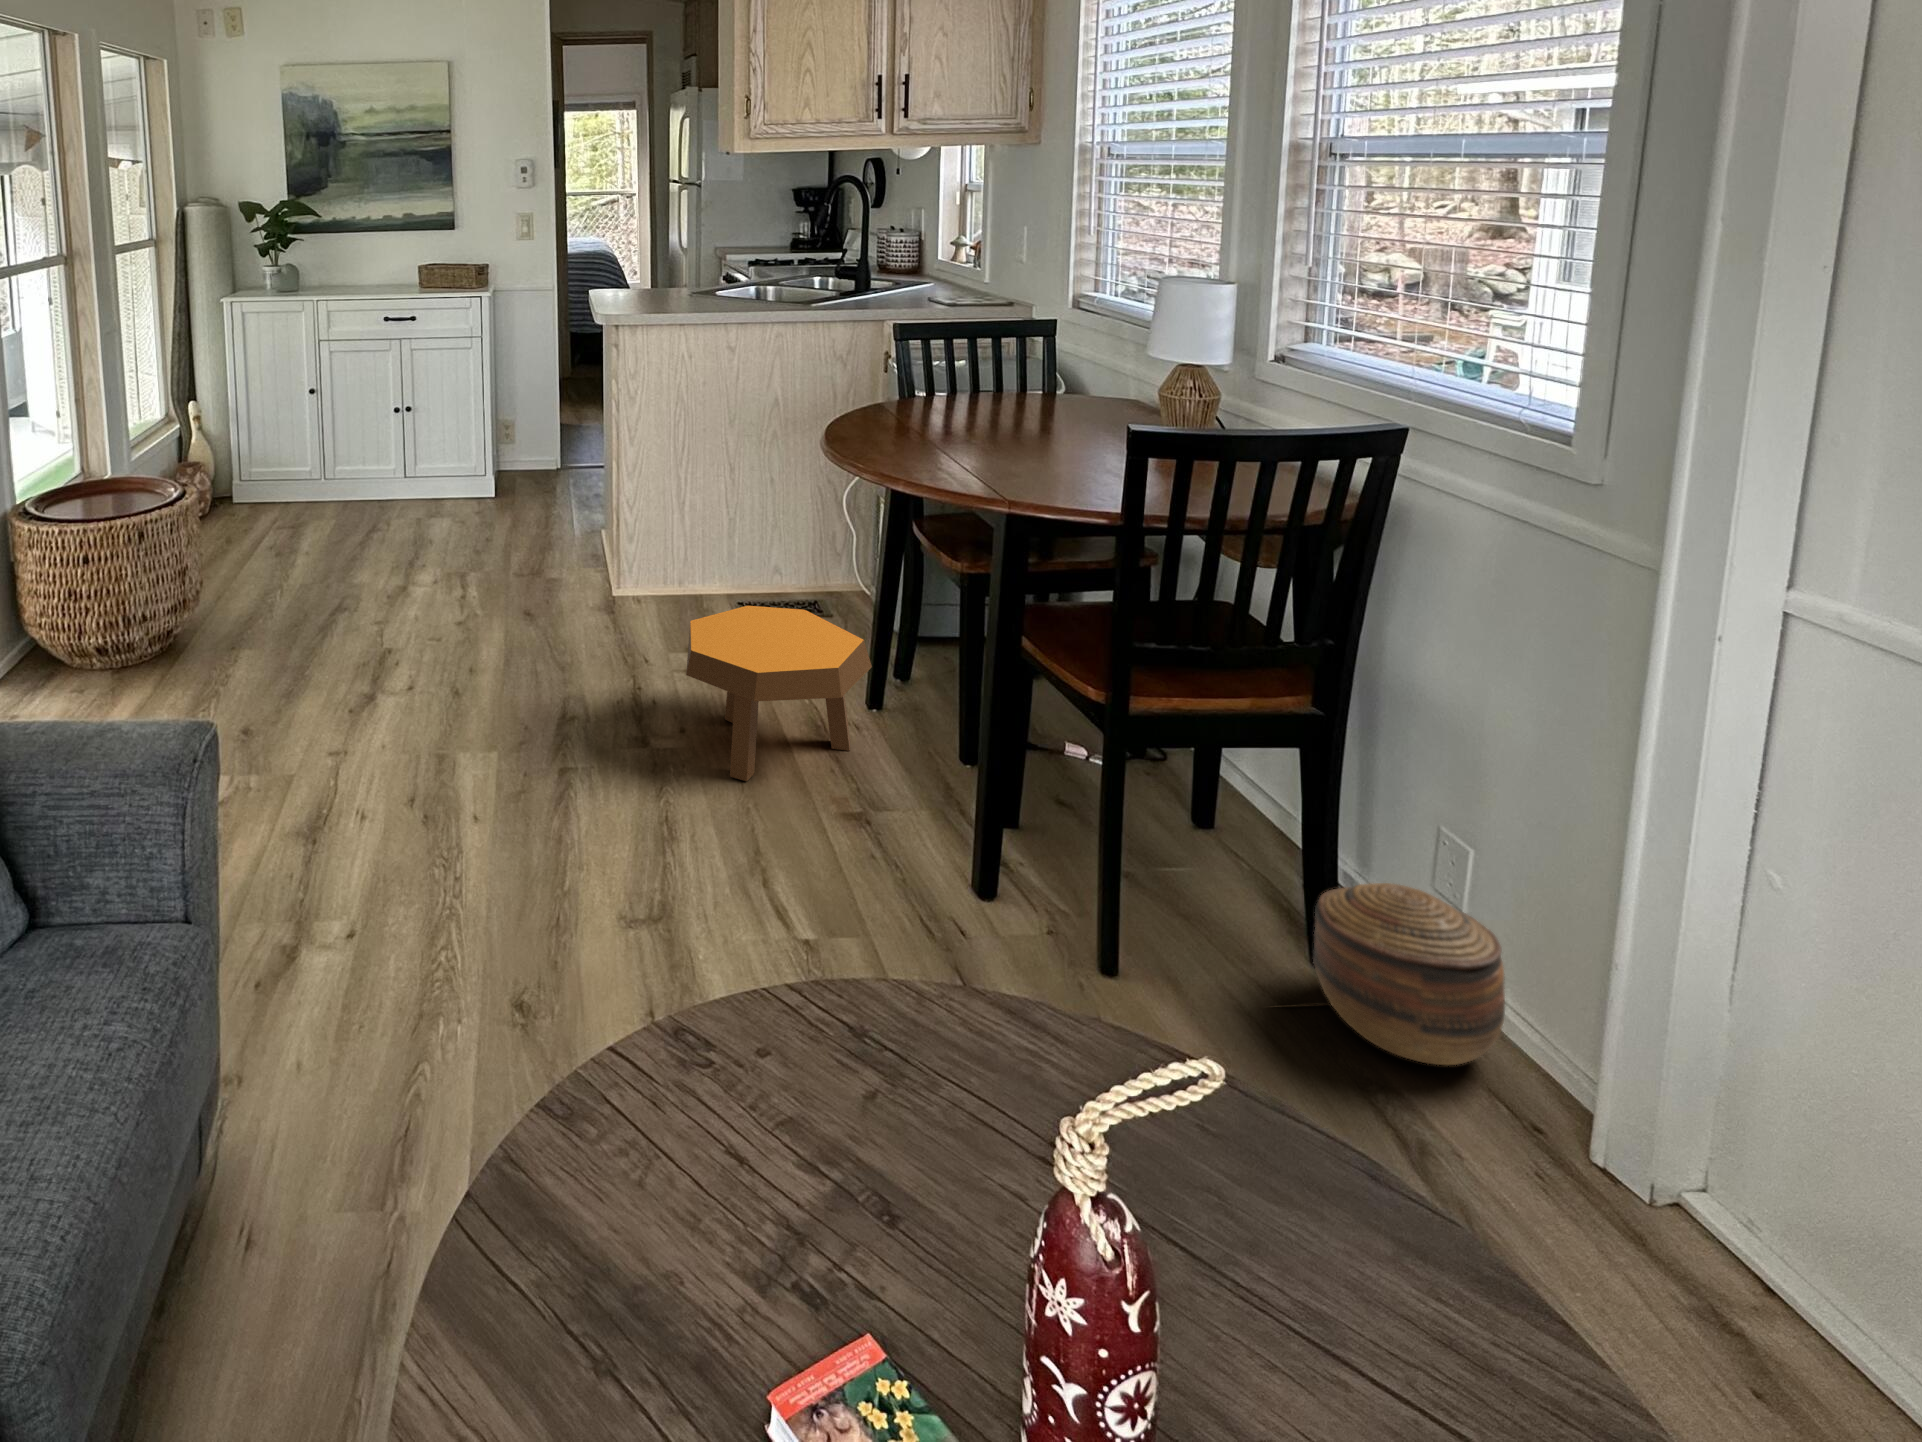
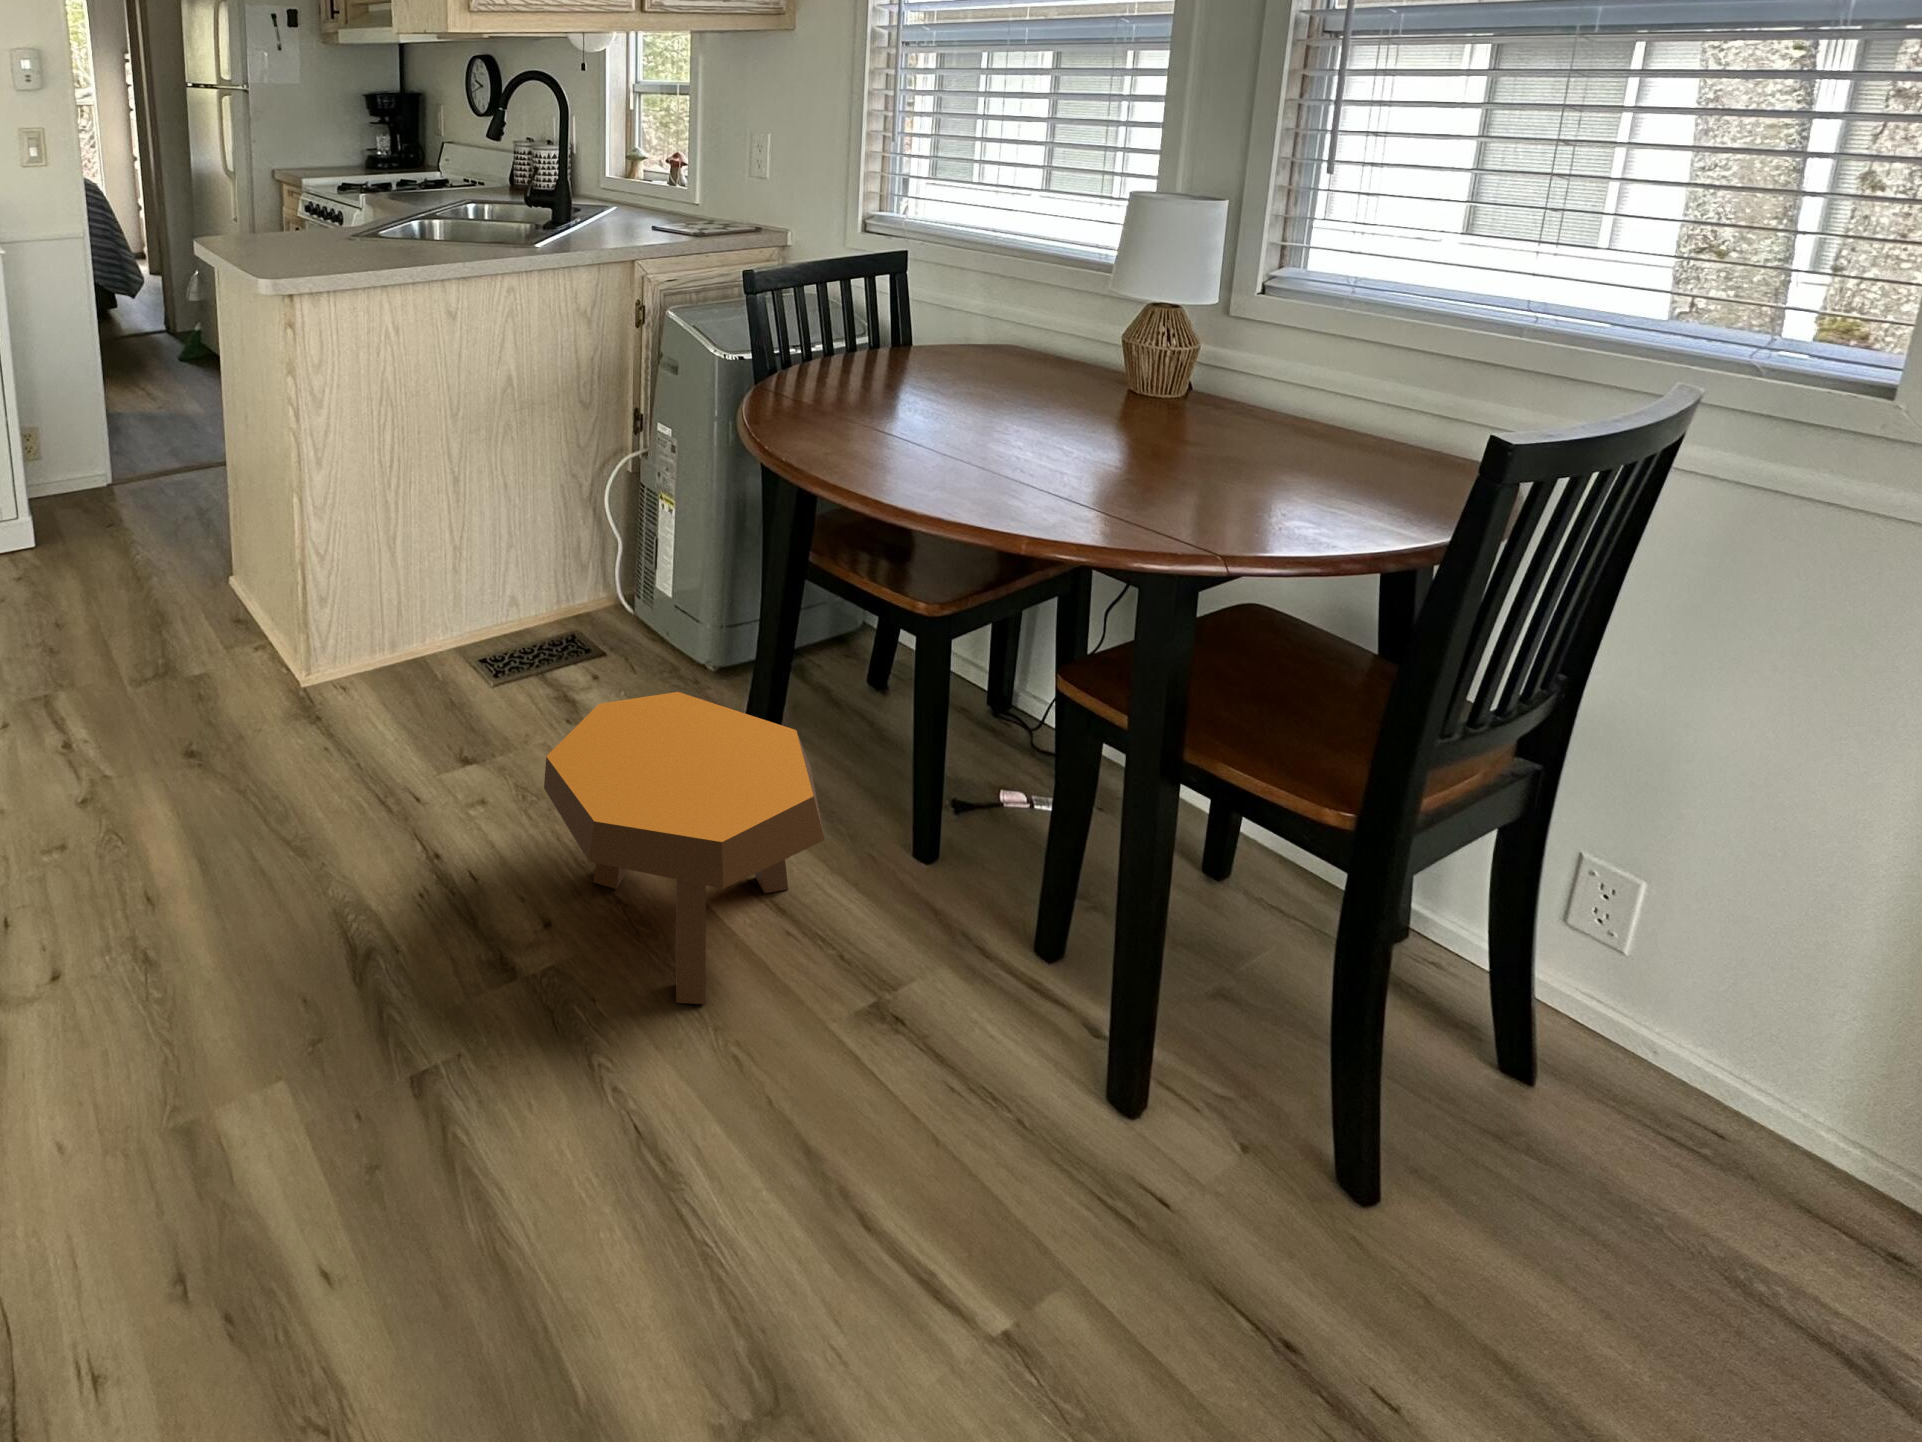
basket: present [1313,883,1505,1065] -> none [1571,969,1853,1222]

